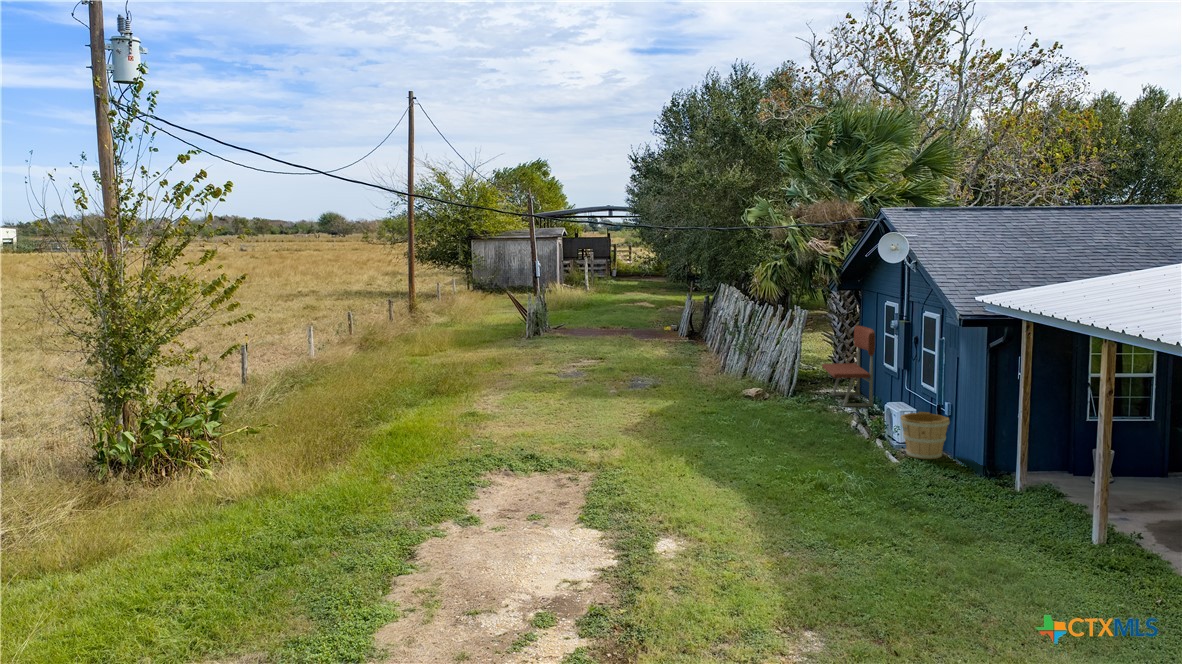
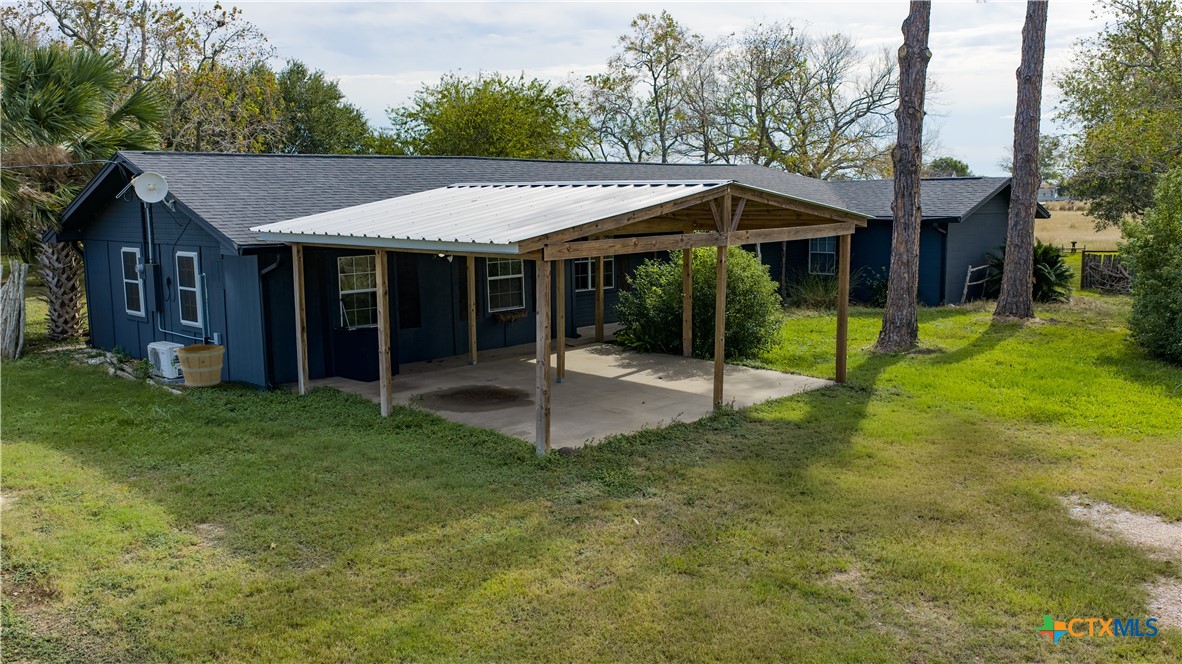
bench: present [822,326,875,407] -> none [50,276,120,359]

